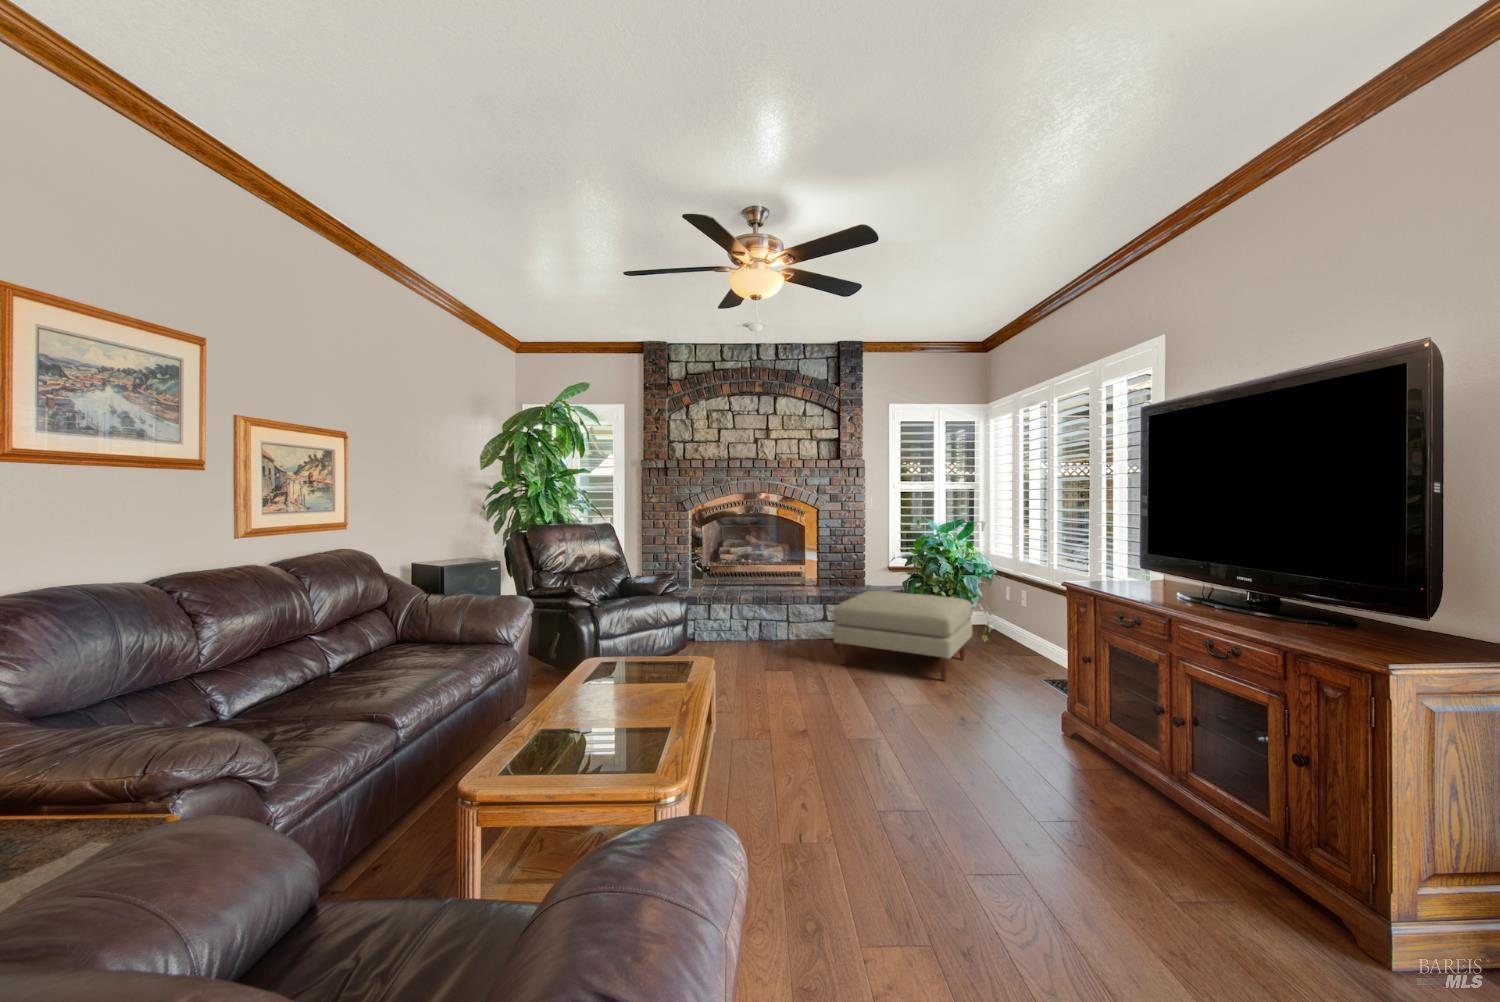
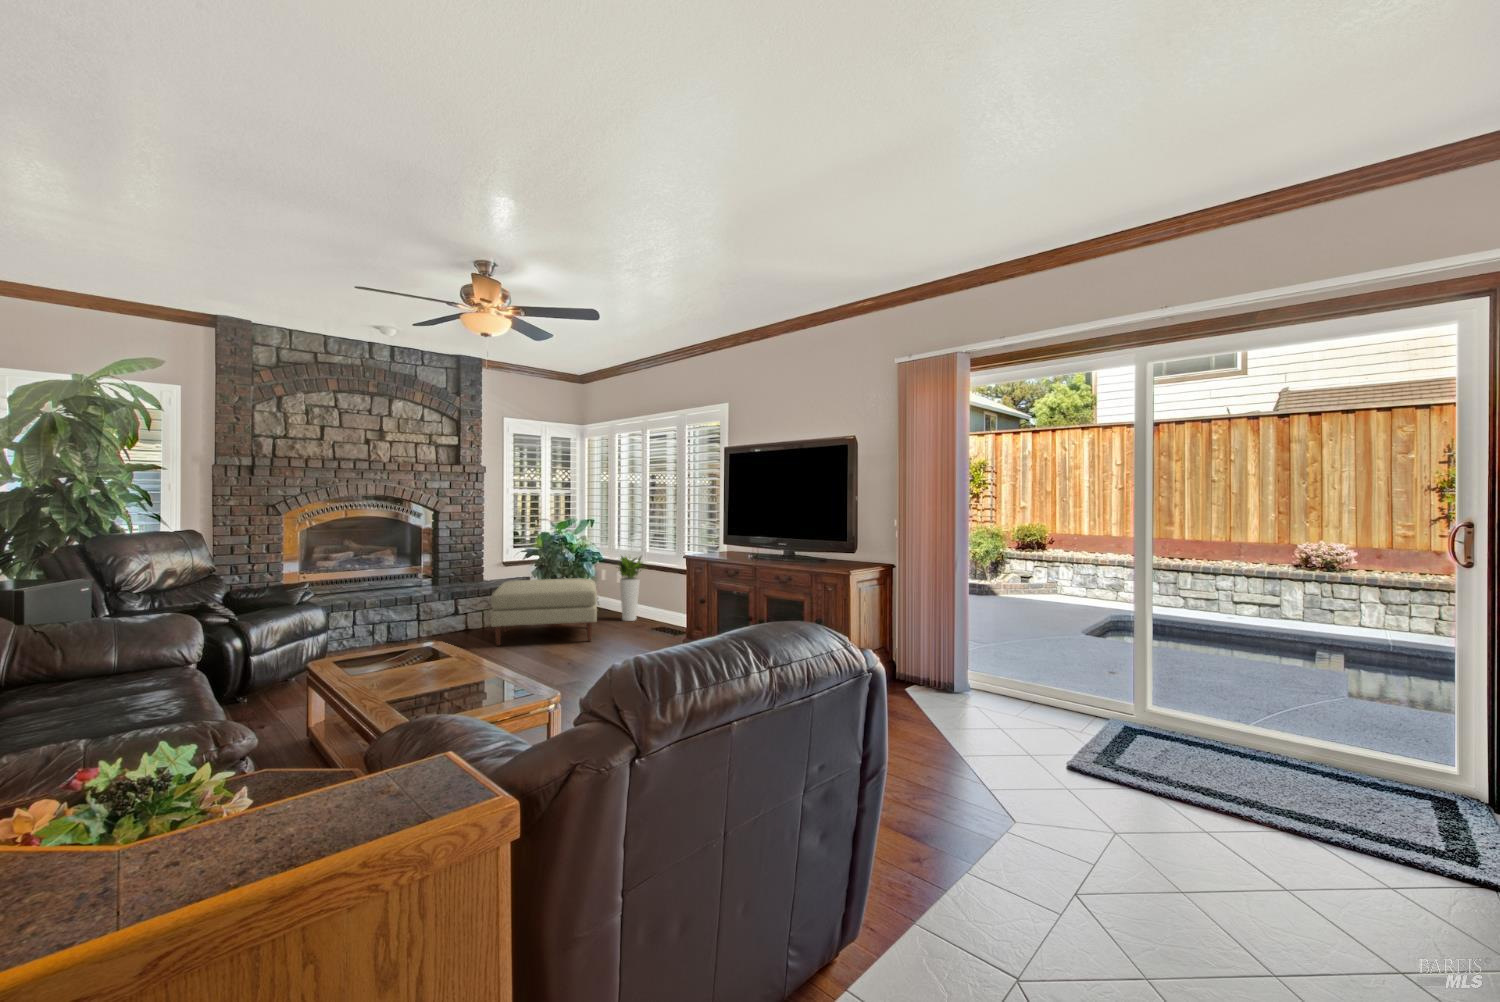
planter: none [1002,571,1050,659] -> present [619,556,643,621]

